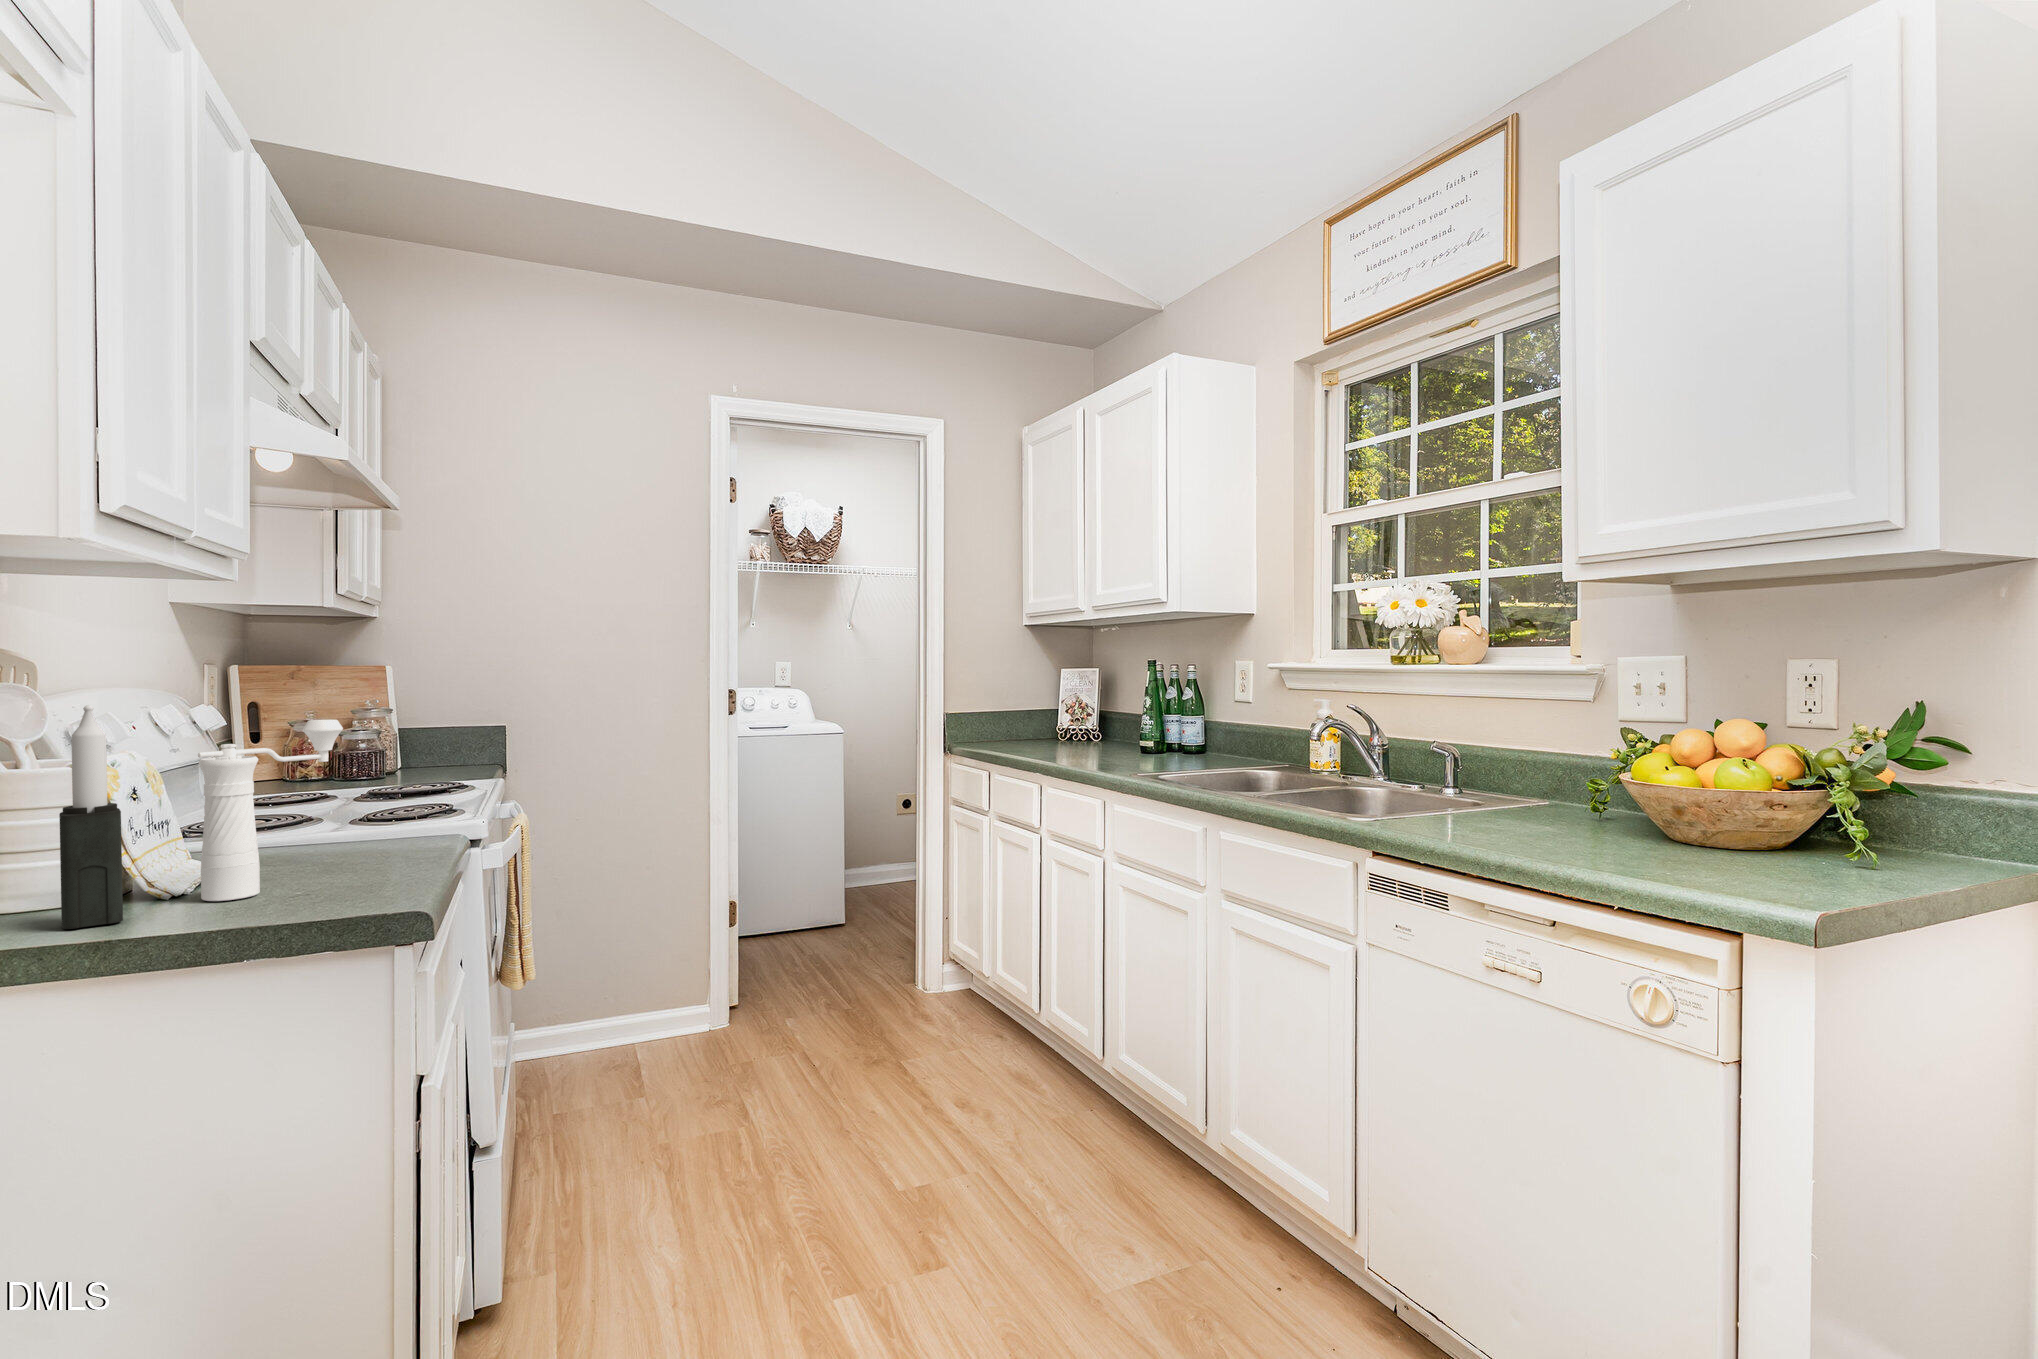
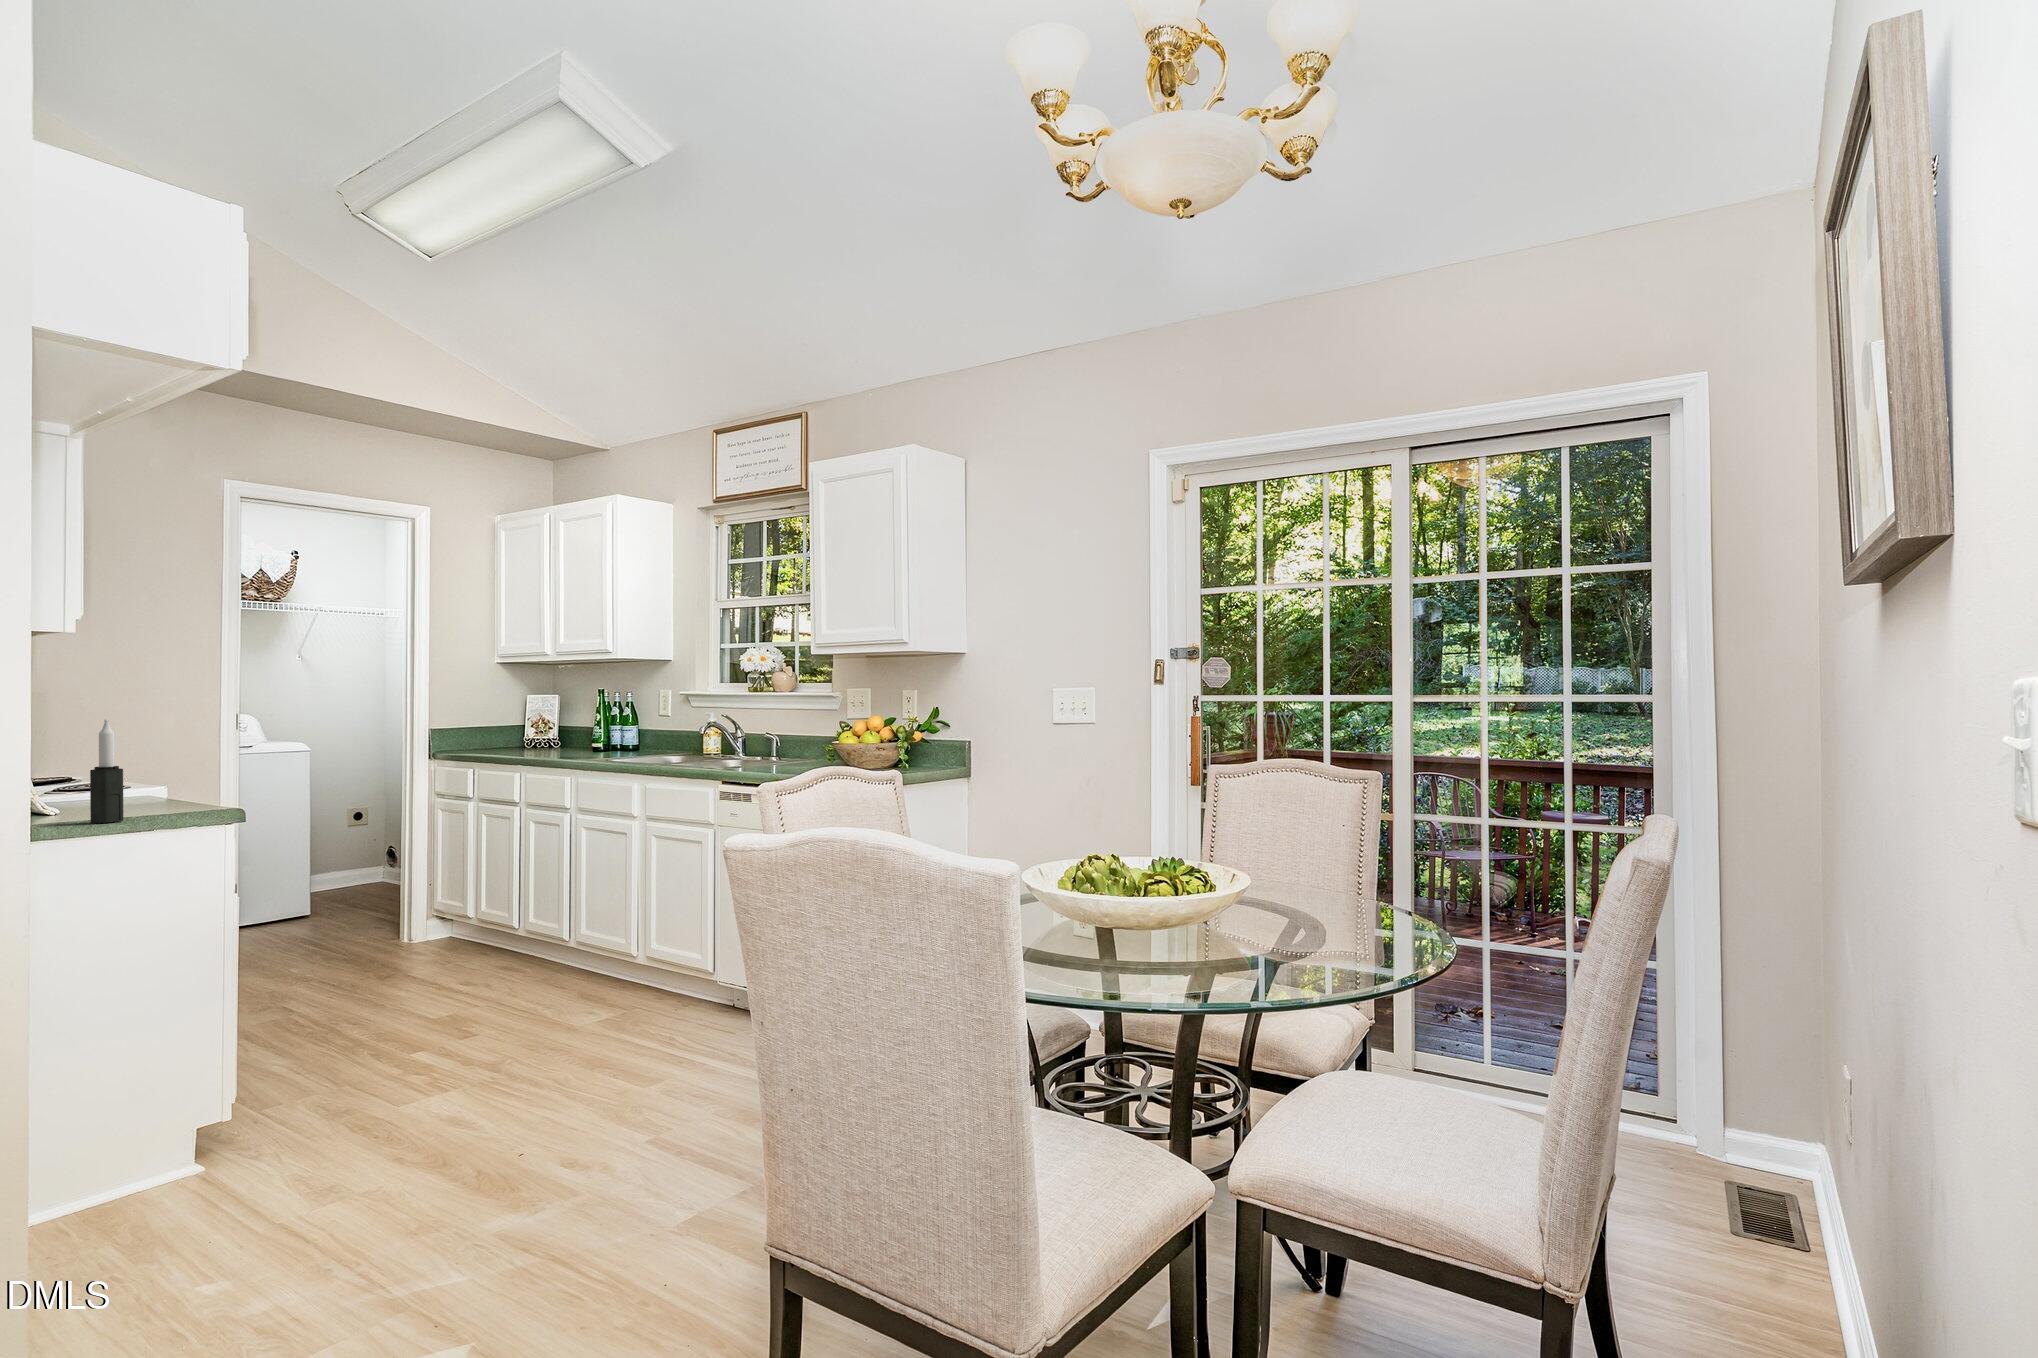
pepper mill: present [198,719,343,901] -> none [130,727,186,816]

